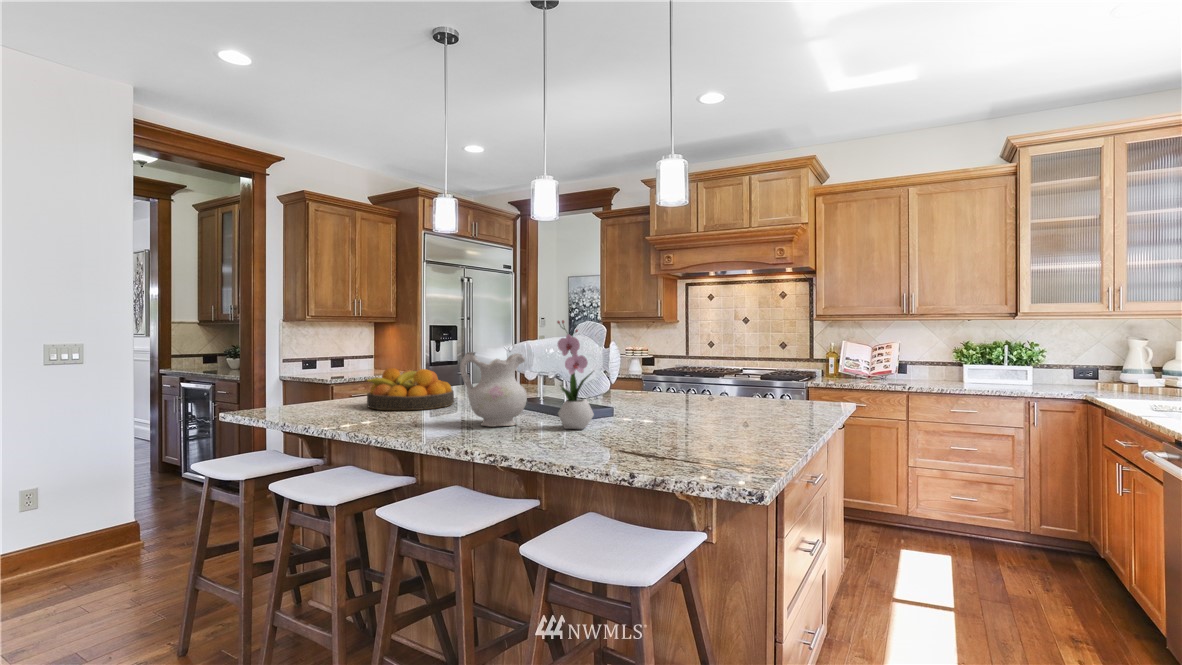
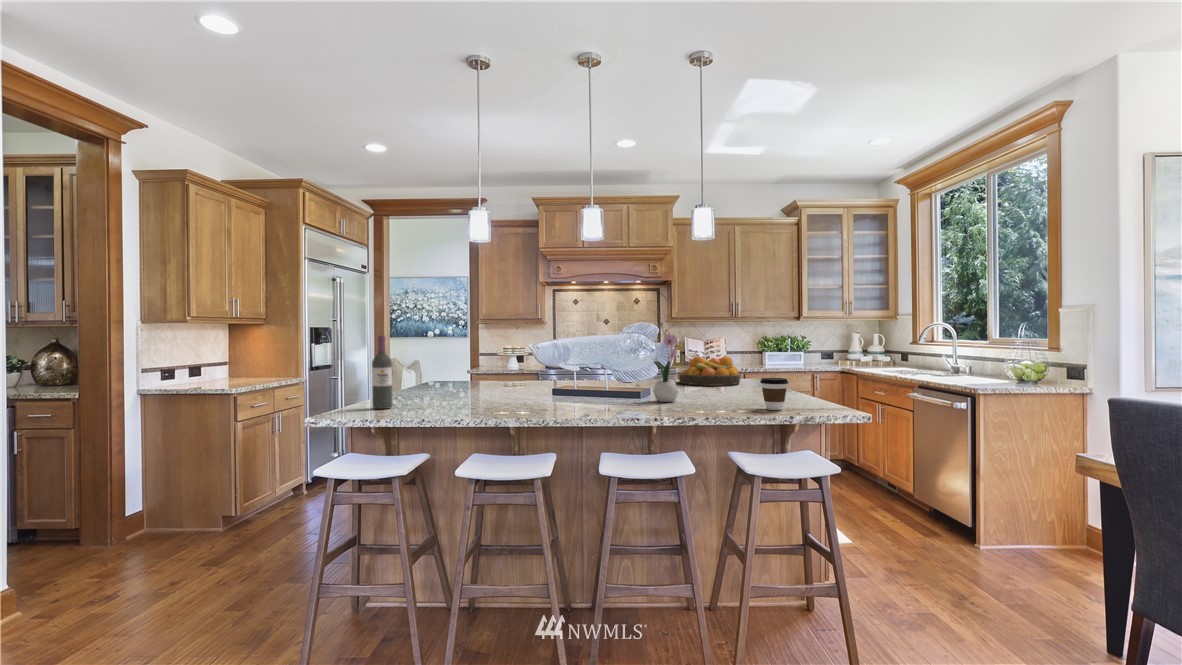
wine bottle: none [287,334,309,410] -> present [372,336,392,409]
ceramic pitcher: present [460,352,527,427] -> none [582,347,628,405]
fruit bowl: present [366,368,454,410] -> present [679,356,740,386]
coffee cup: none [639,406,682,459] -> present [760,378,788,410]

